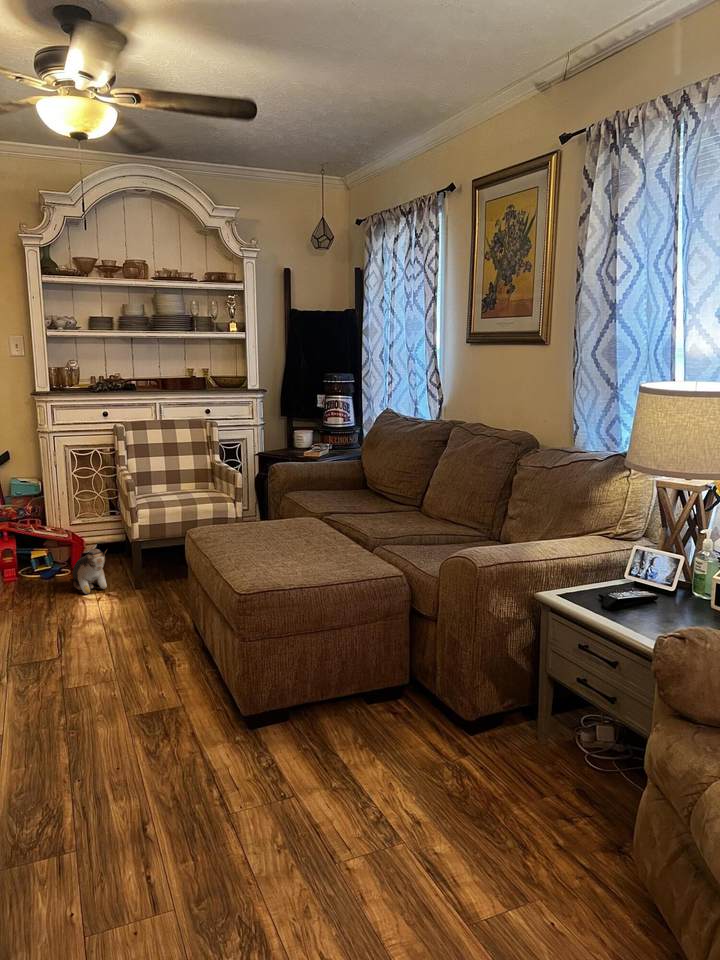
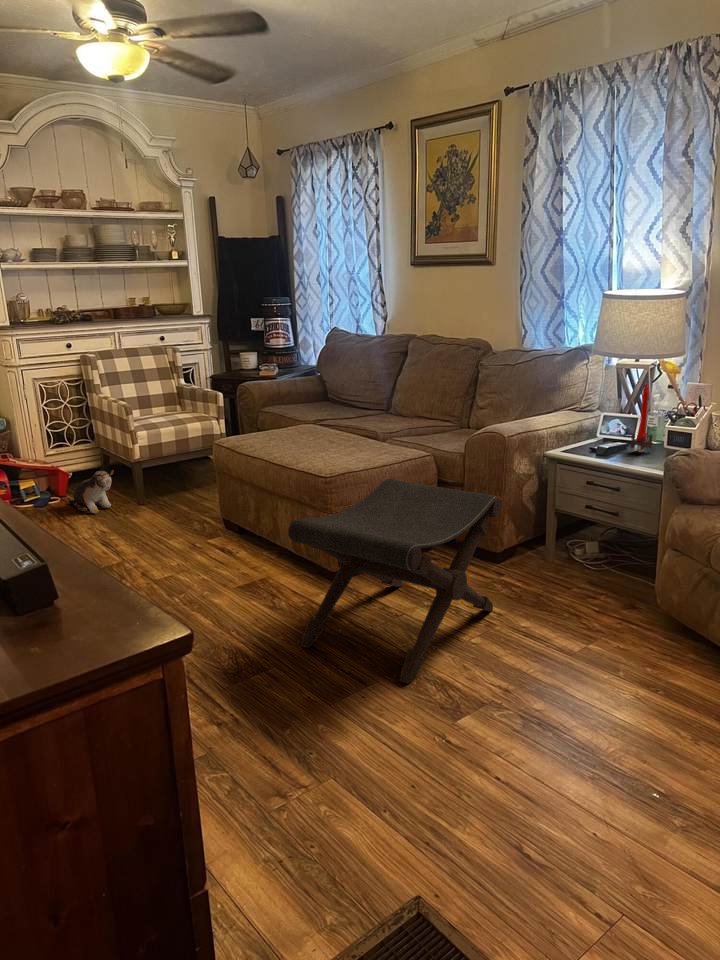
candle: none [649,516,681,614] -> present [631,384,653,452]
footstool: none [119,608,423,920] -> present [288,479,501,684]

